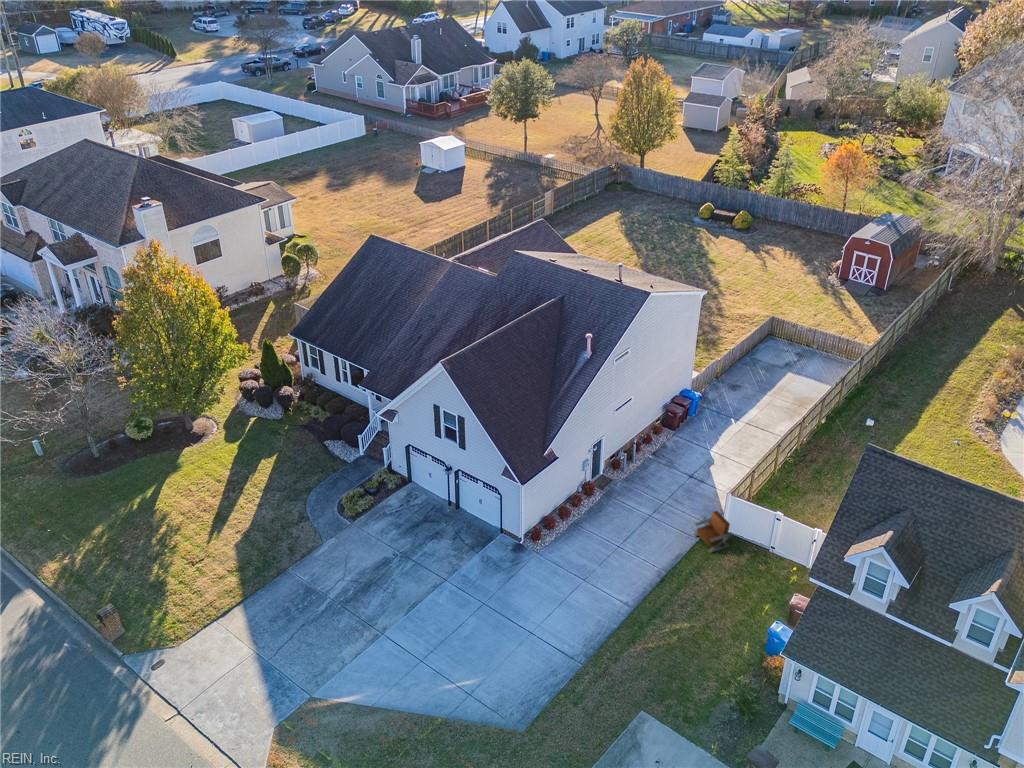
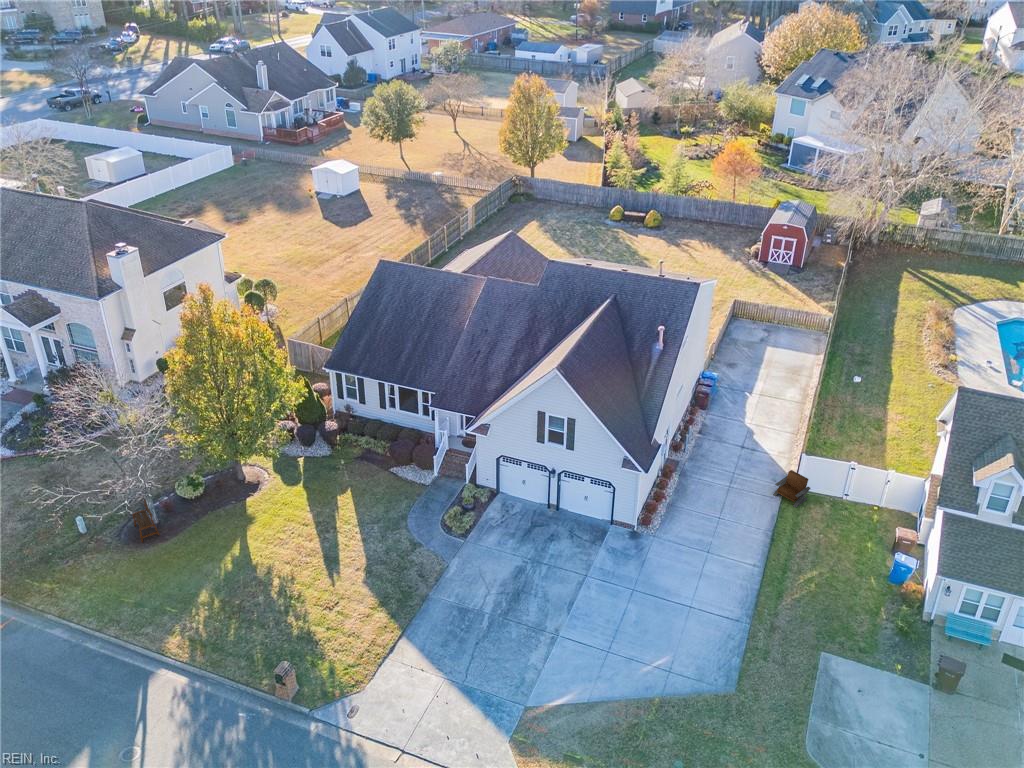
bench: none [76,435,99,473] -> present [133,500,159,542]

